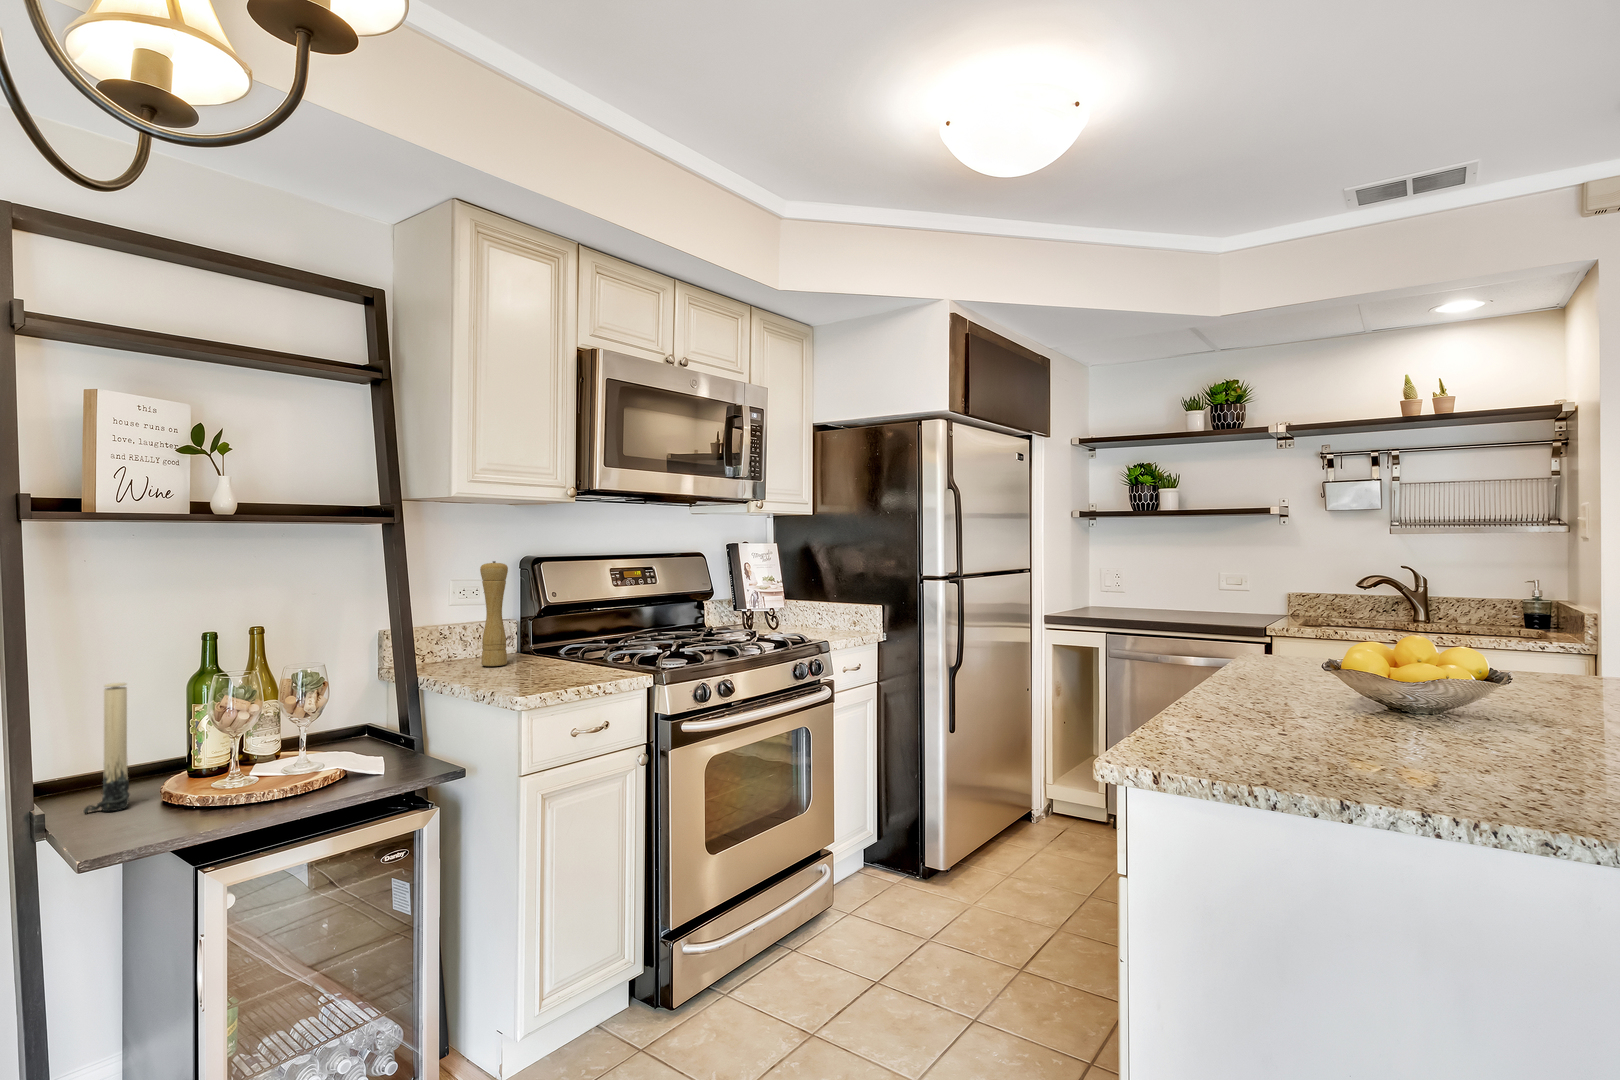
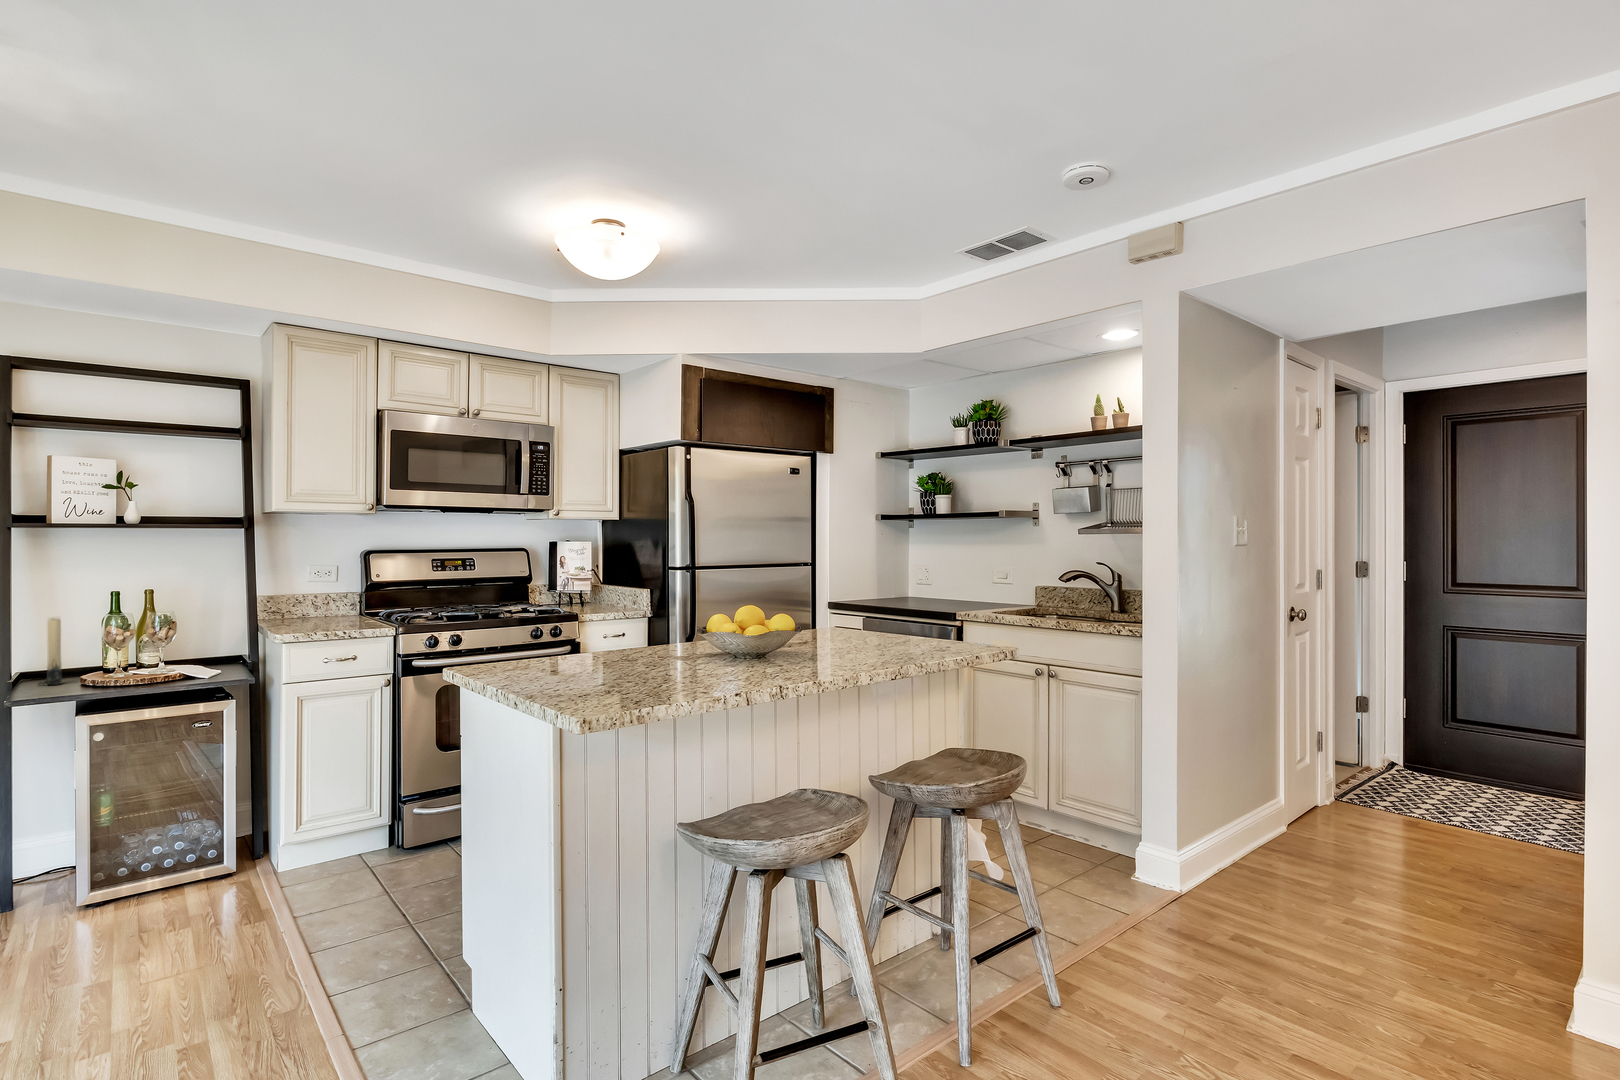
pepper mill: present [480,561,508,666] -> none [310,553,330,621]

